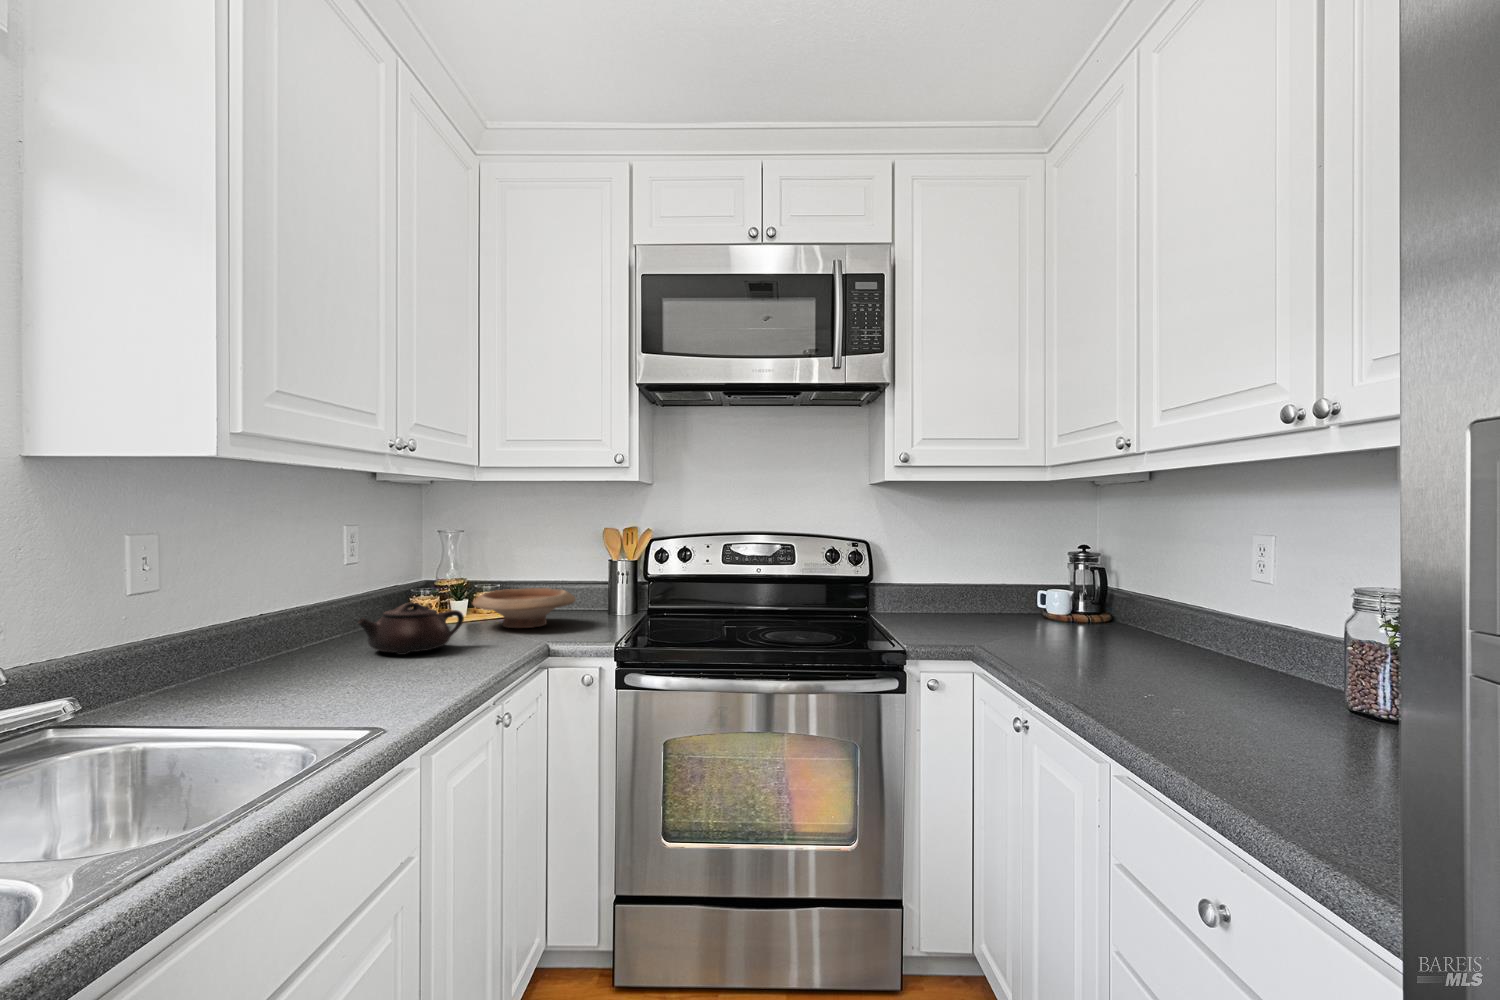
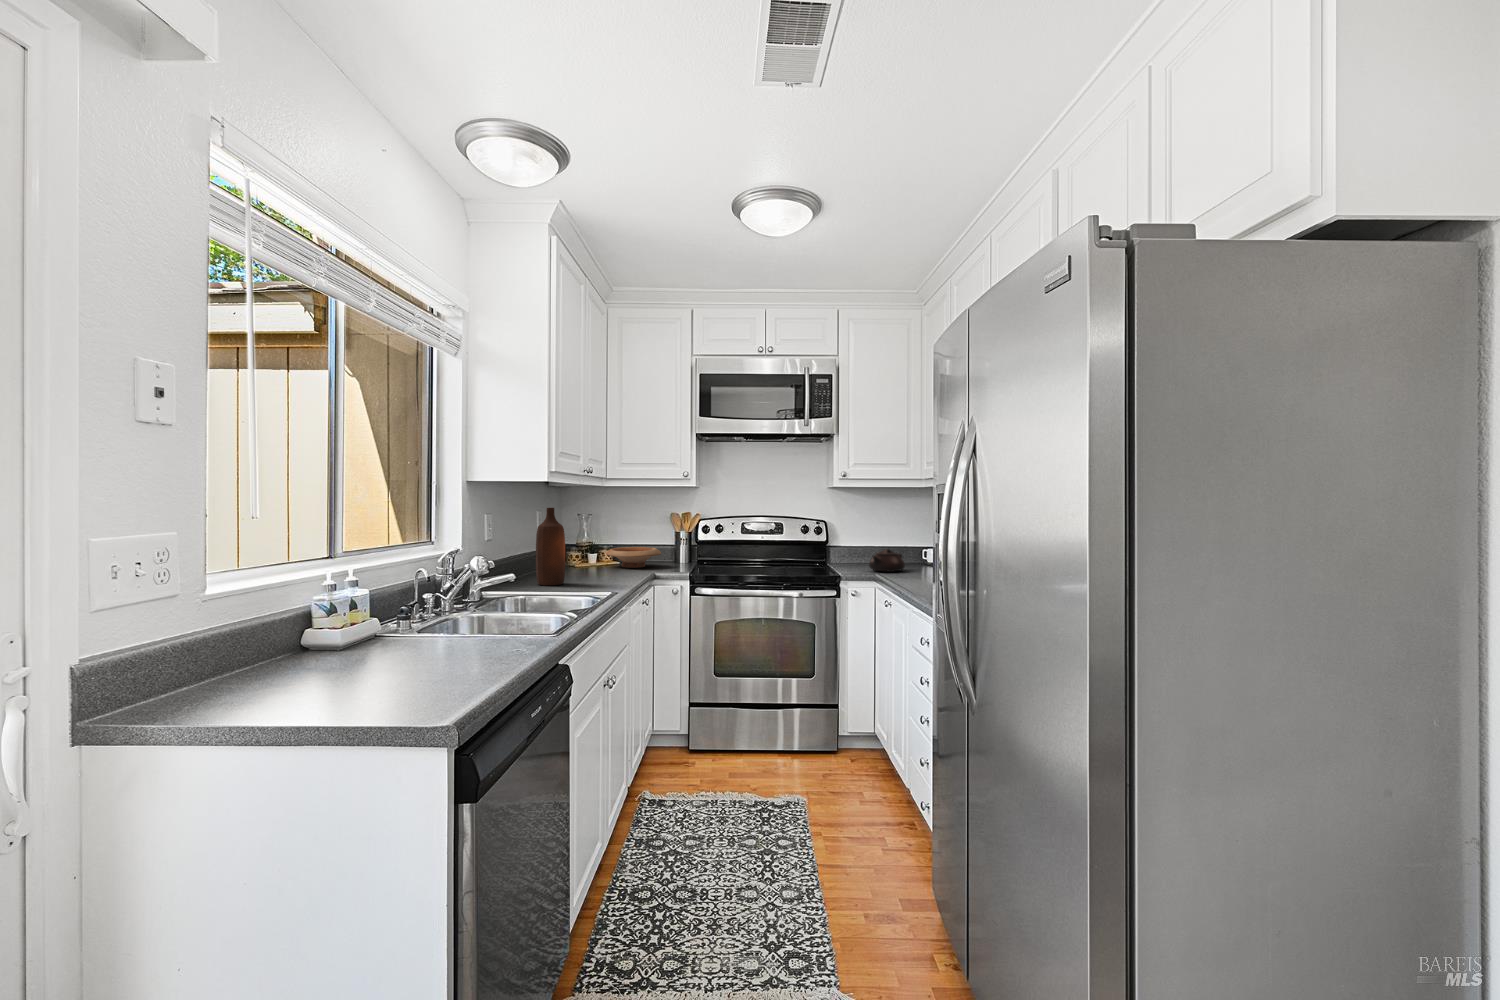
bottle: none [242,519,317,696] -> present [536,508,565,586]
teapot: present [358,602,464,655] -> present [869,549,905,572]

